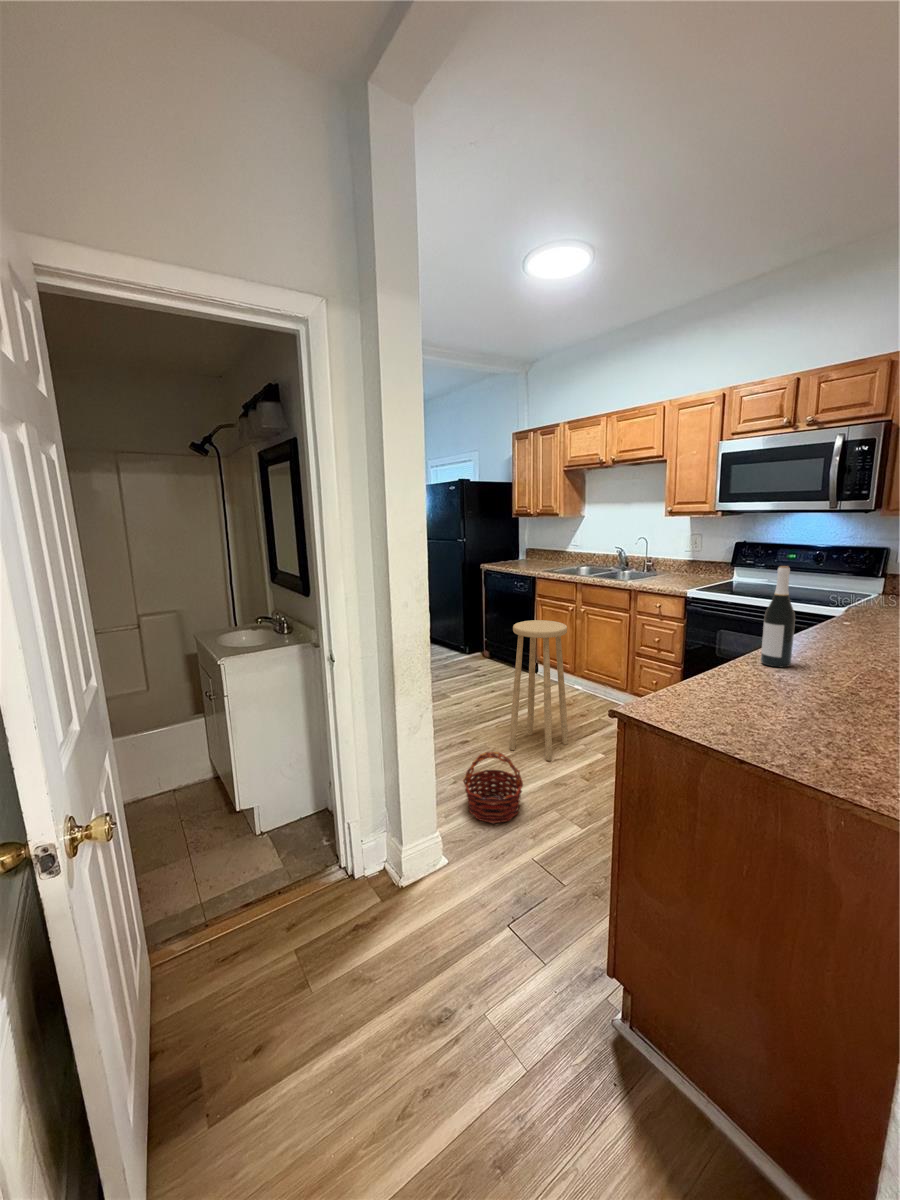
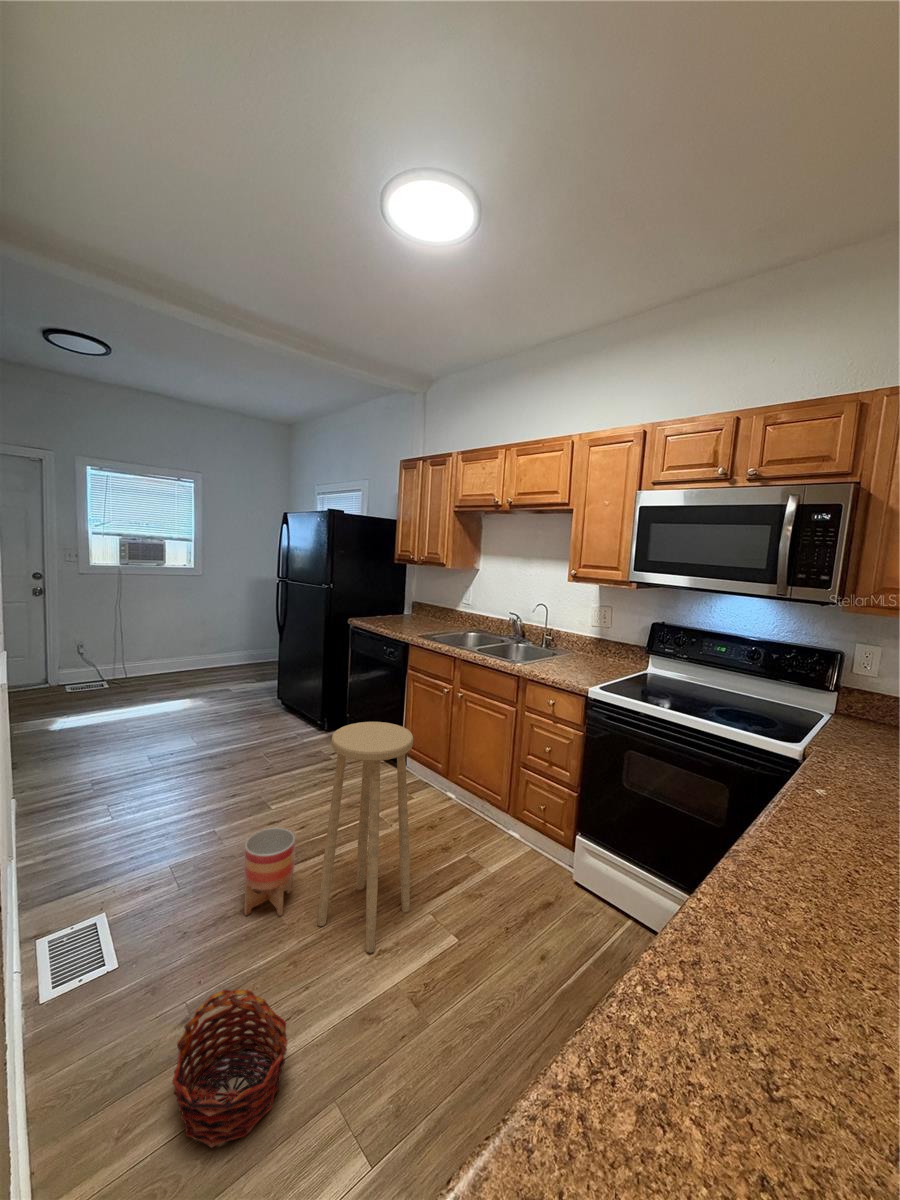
wine bottle: present [761,566,795,667] -> none [711,779,800,1049]
planter: none [458,695,489,746] -> present [244,828,295,916]

